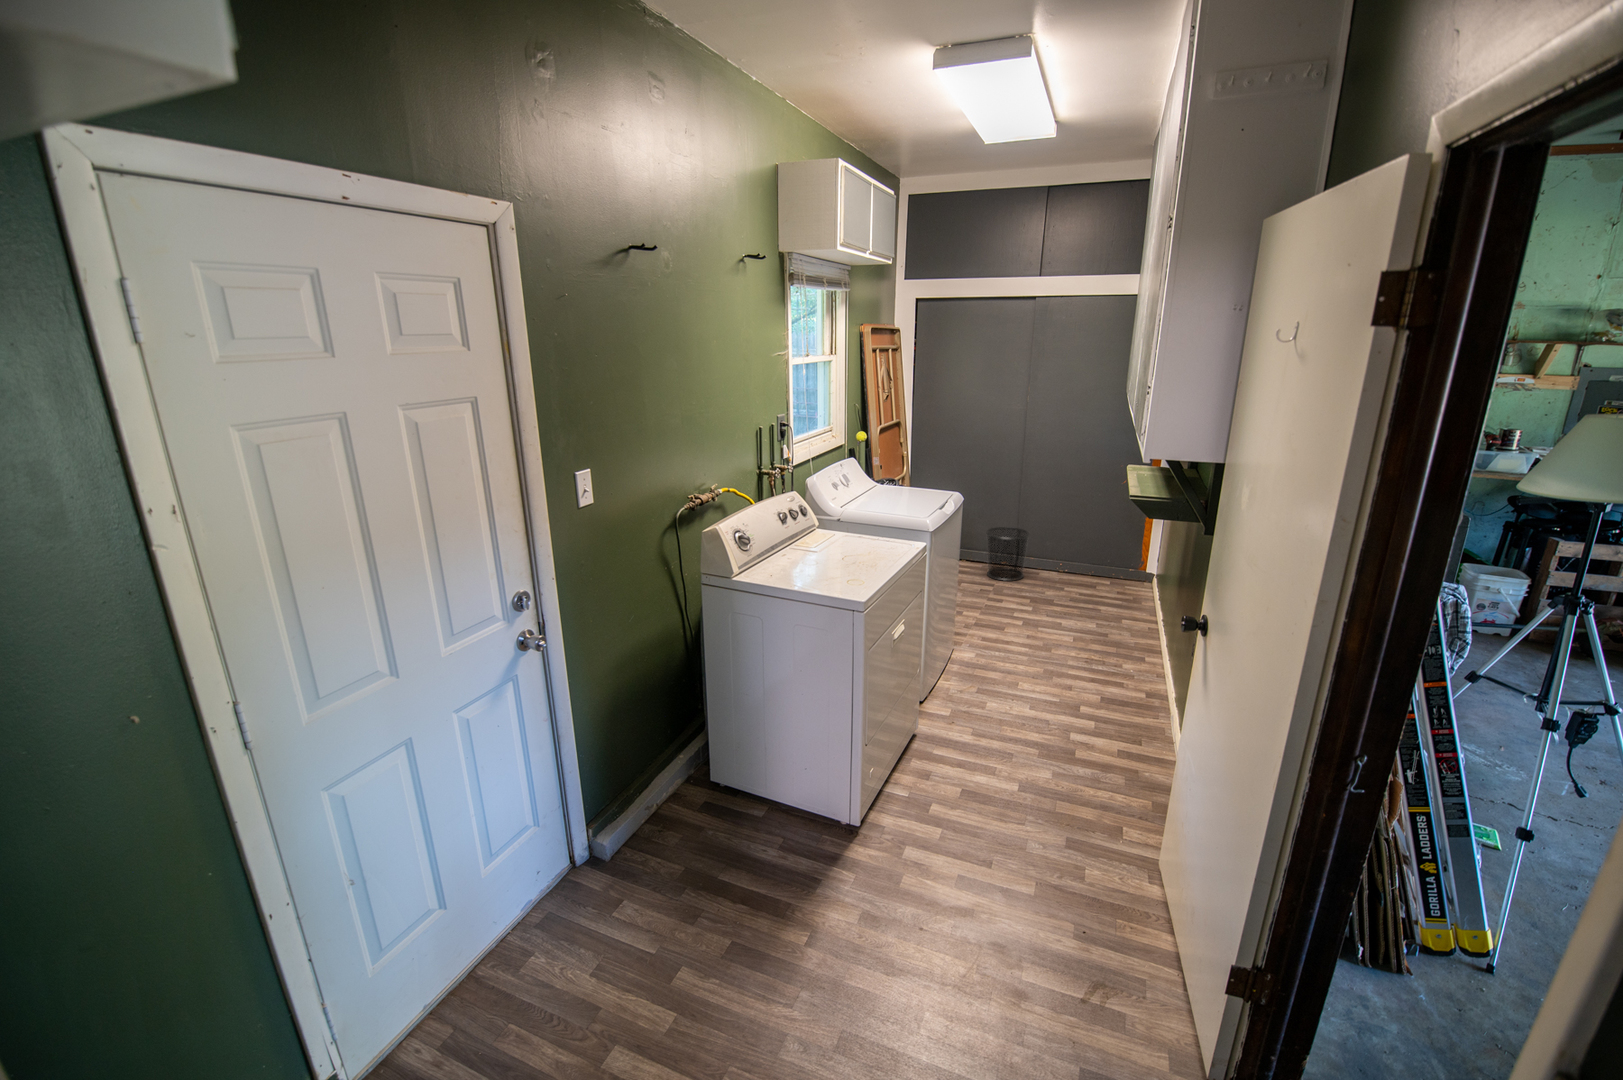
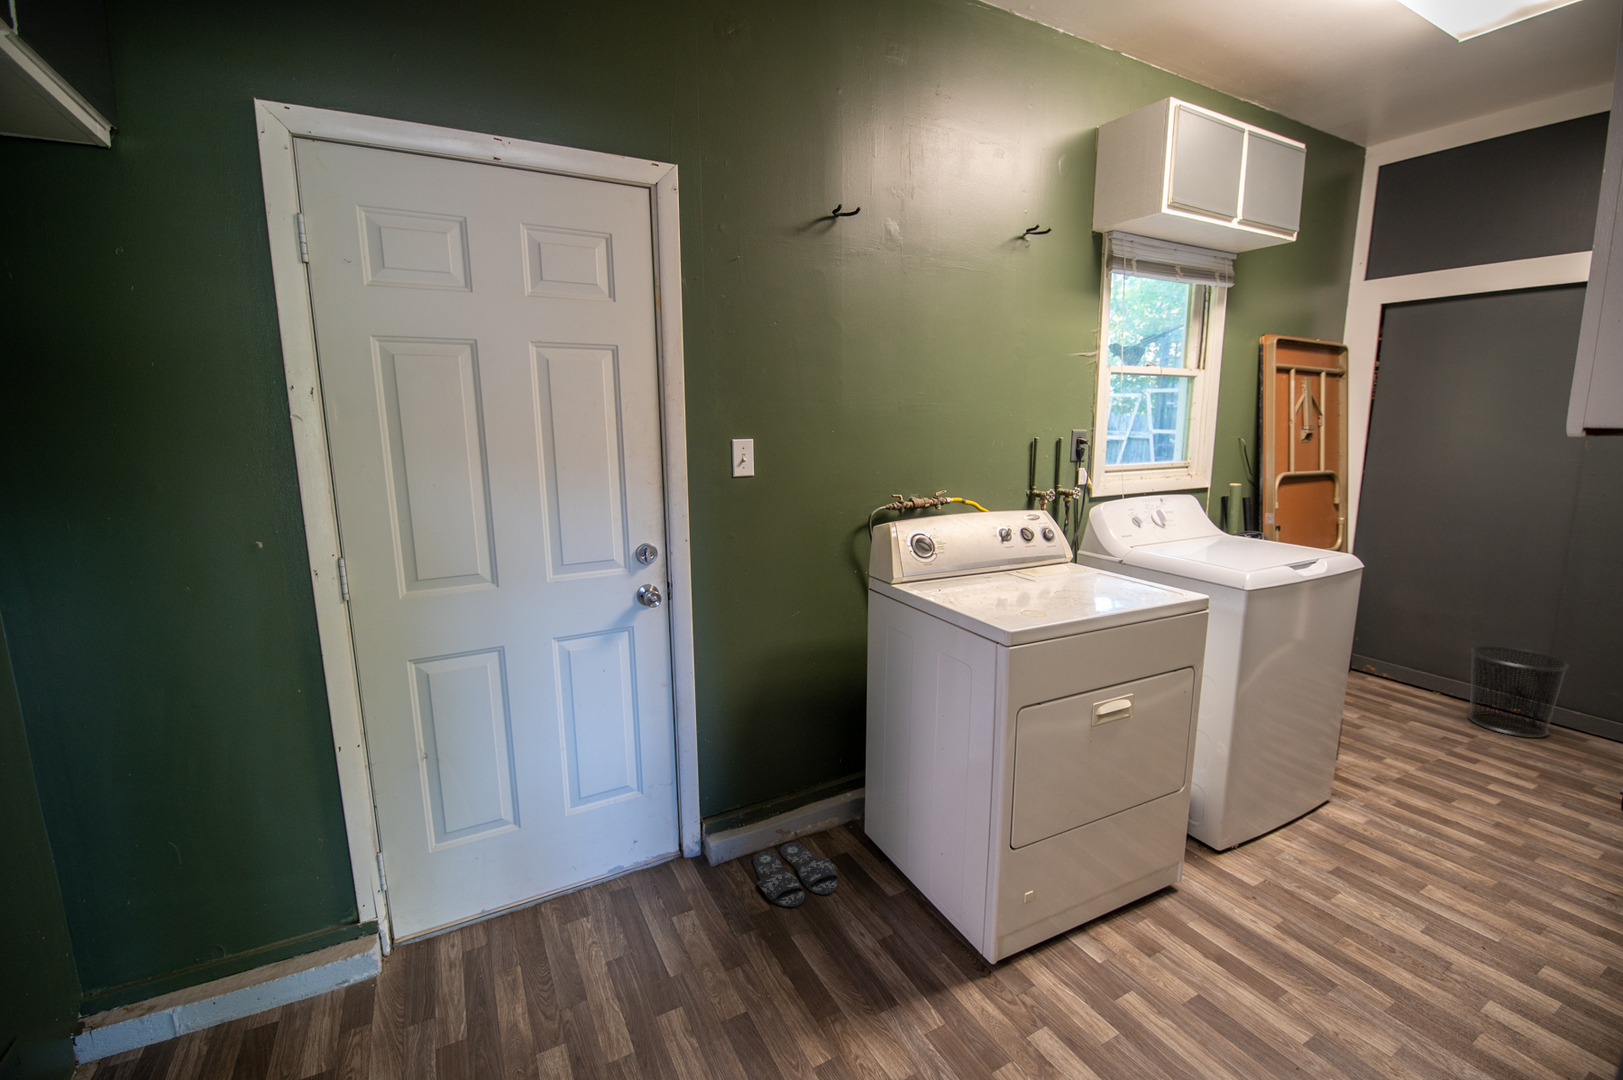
slippers: none [635,814,721,864] -> present [753,842,838,907]

